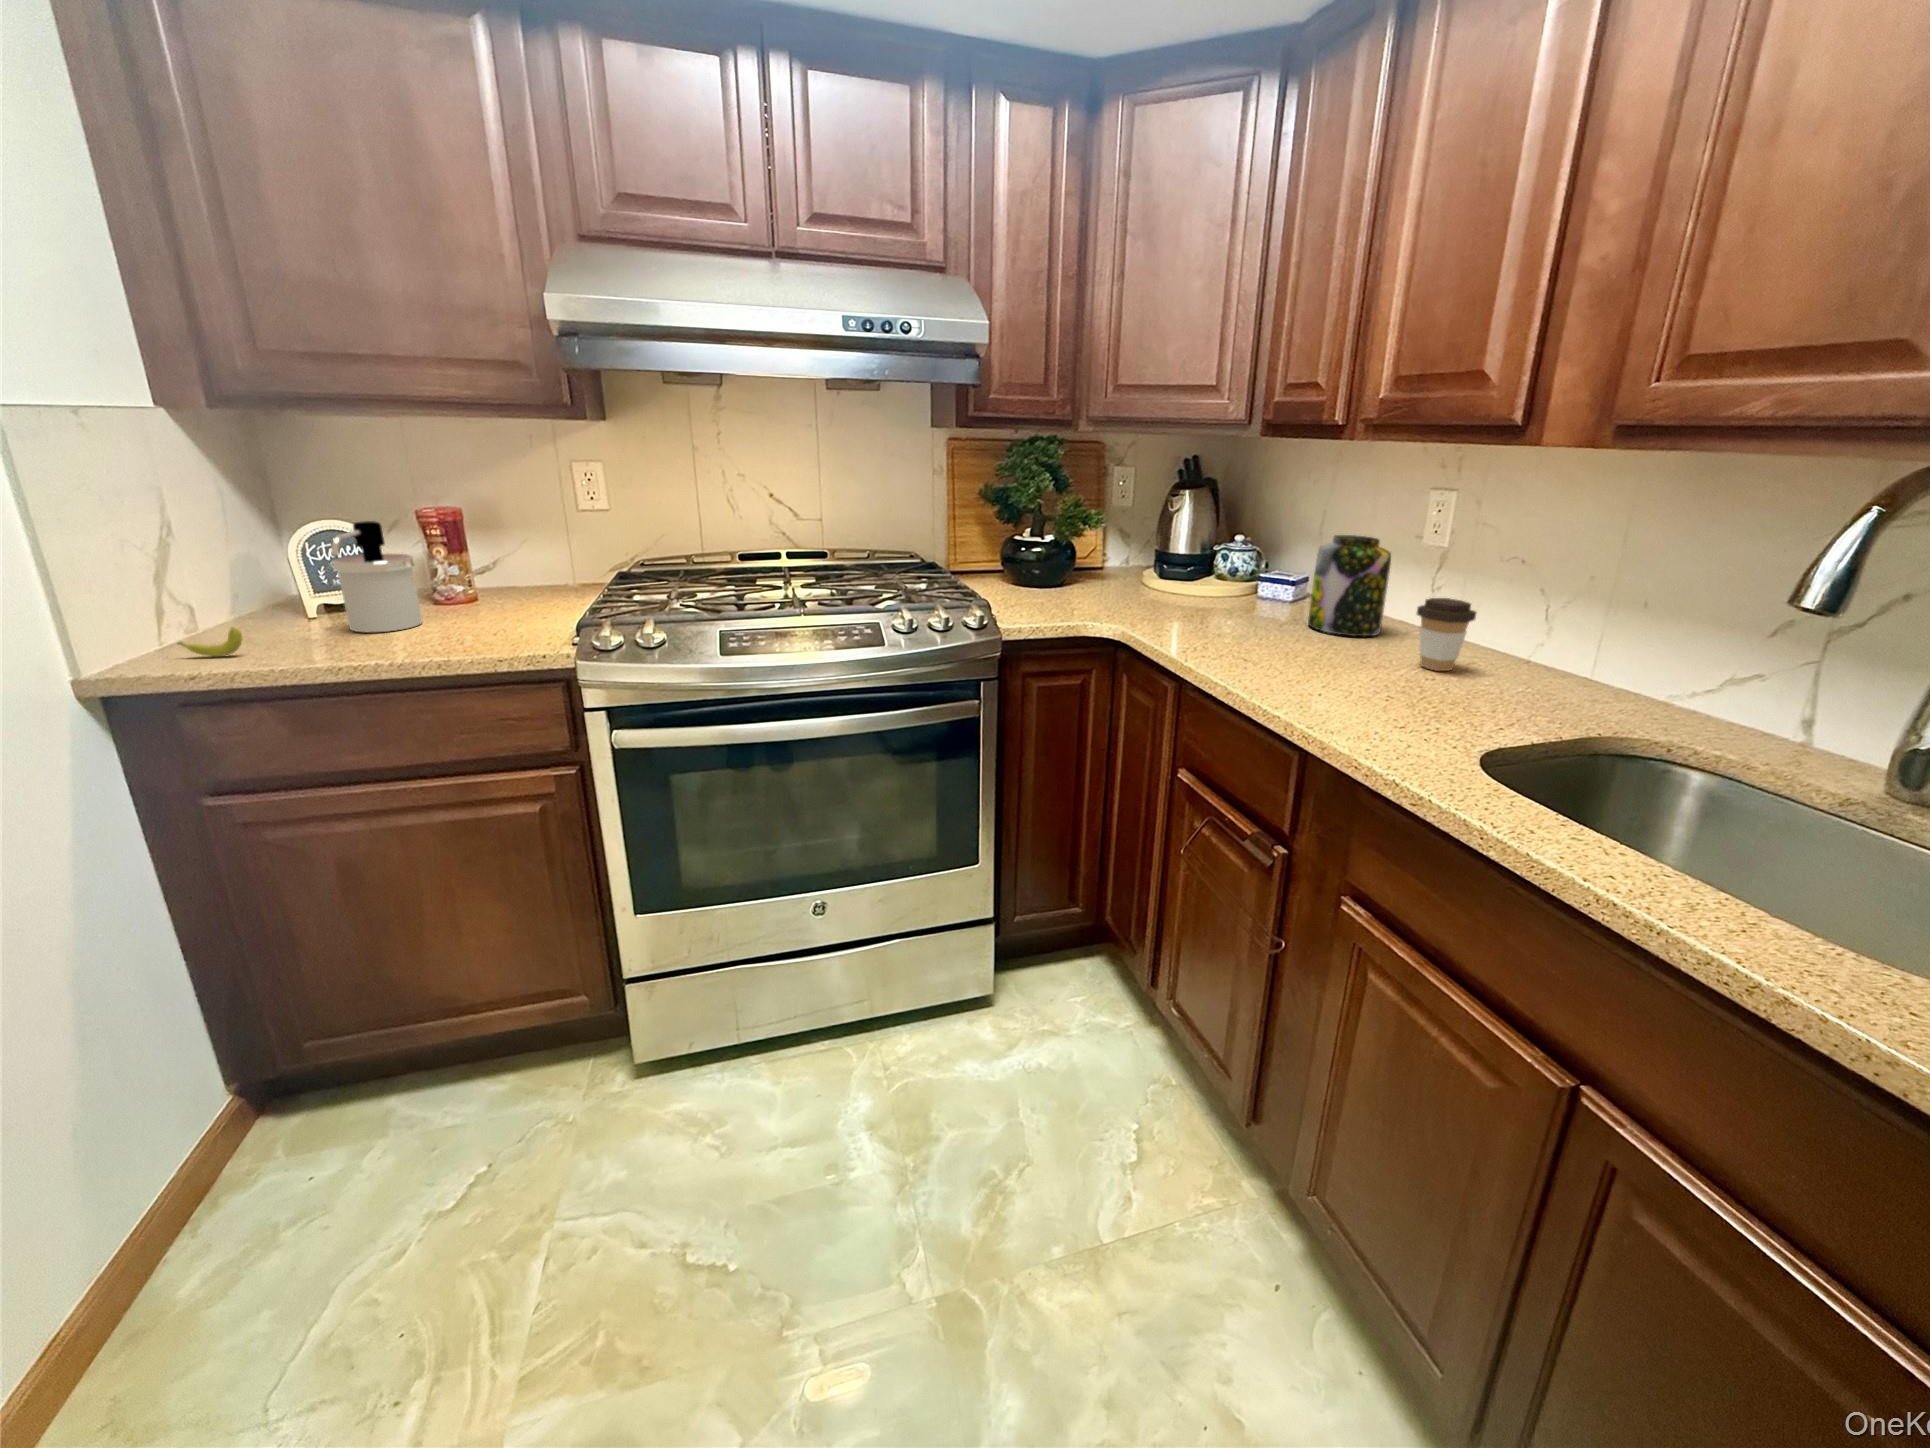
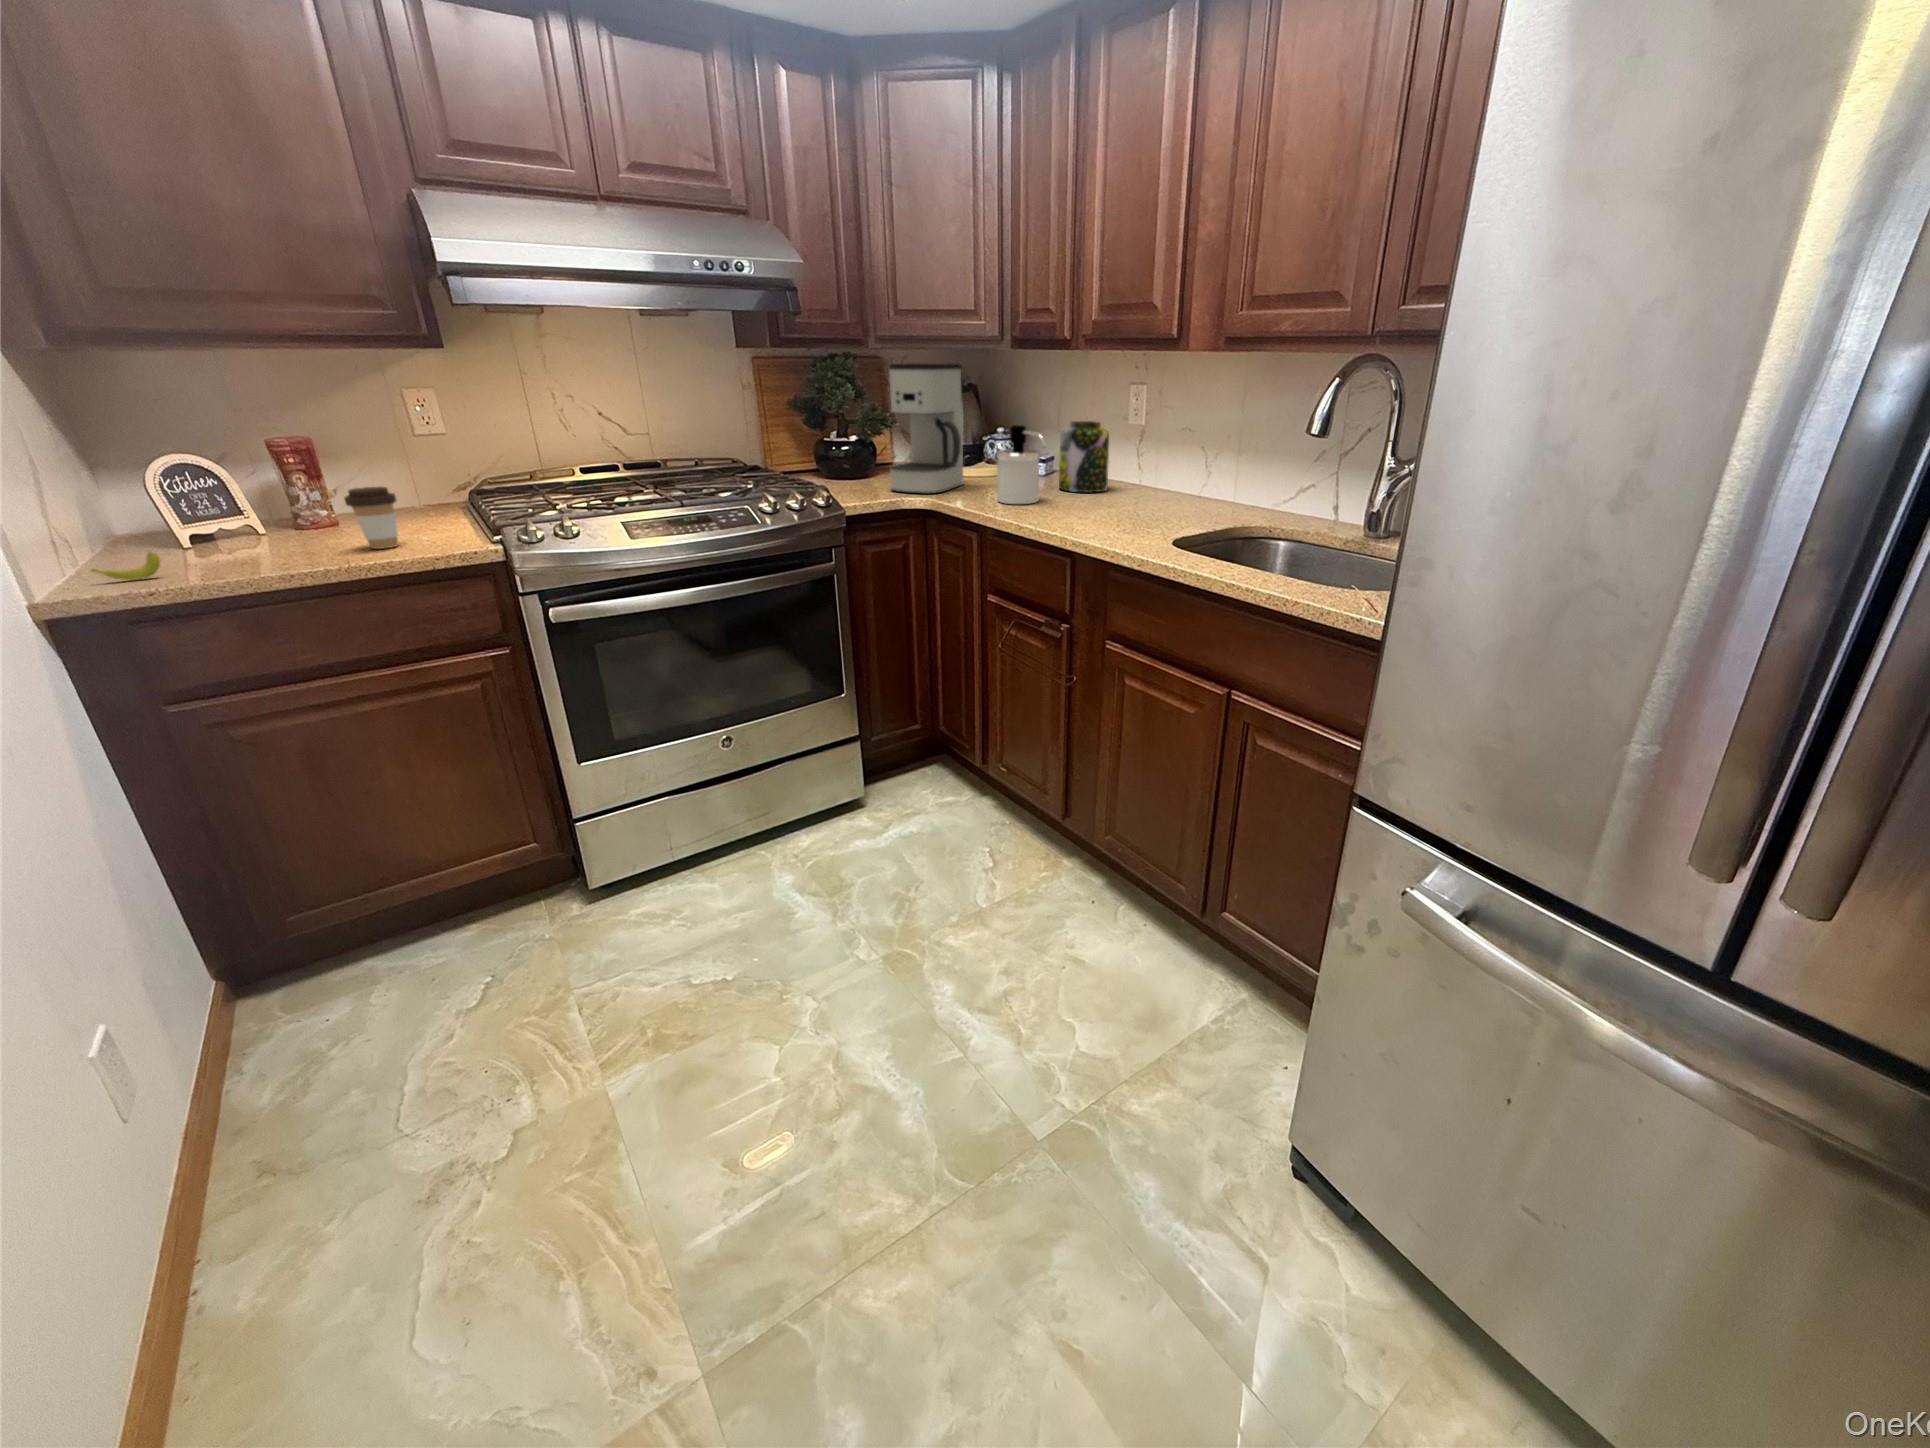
coffee maker: none [1079,449,1191,617] -> present [889,363,964,494]
soap dispenser: present [331,521,422,632] -> present [996,425,1046,504]
coffee cup: present [1417,598,1476,671] -> present [344,487,398,549]

